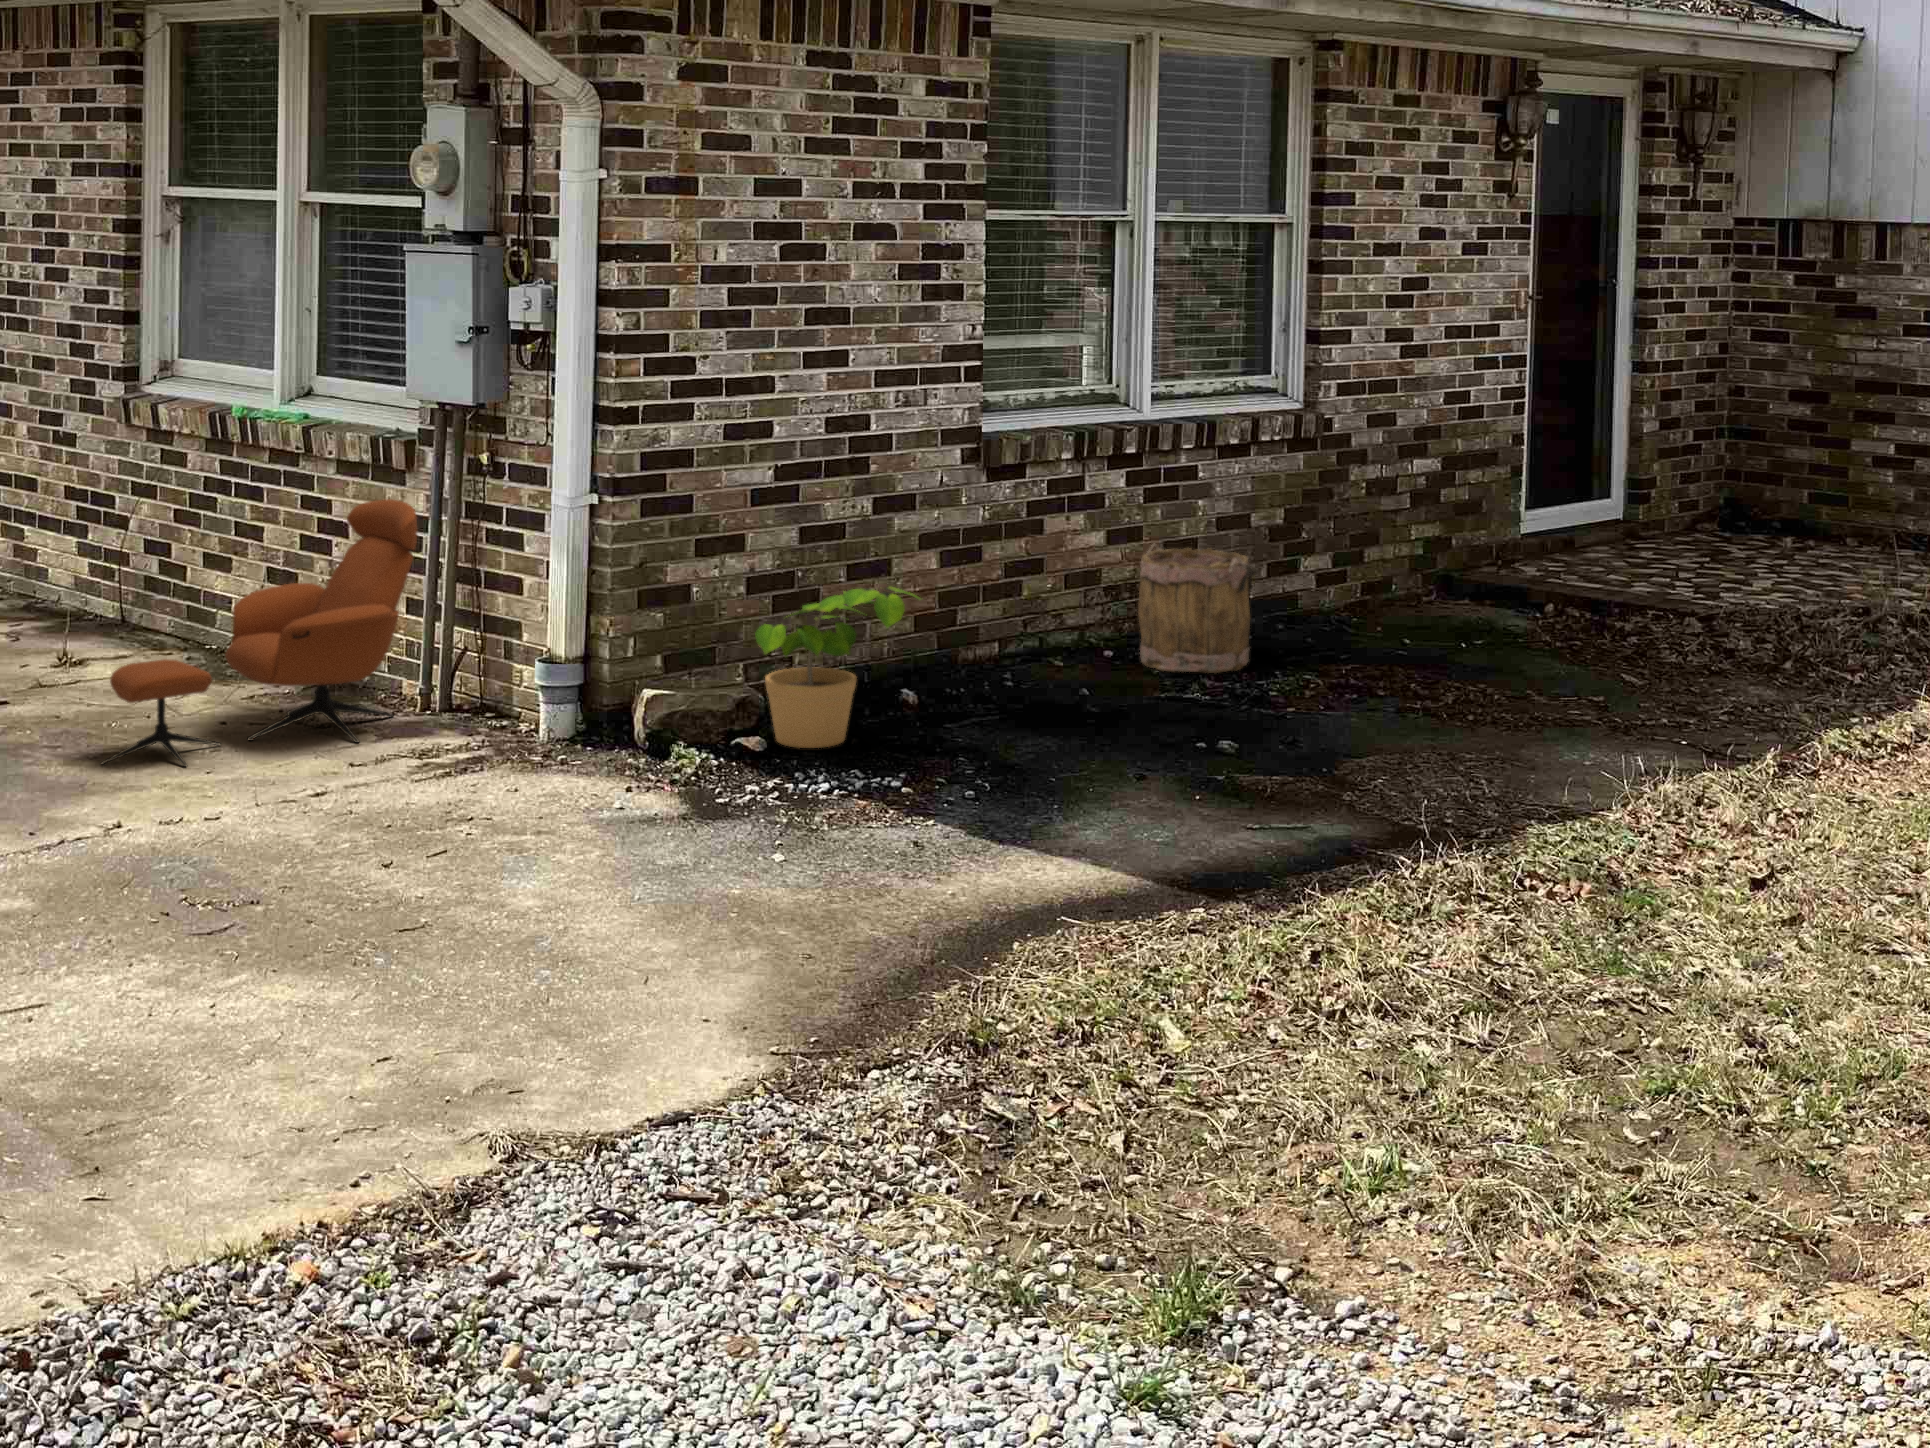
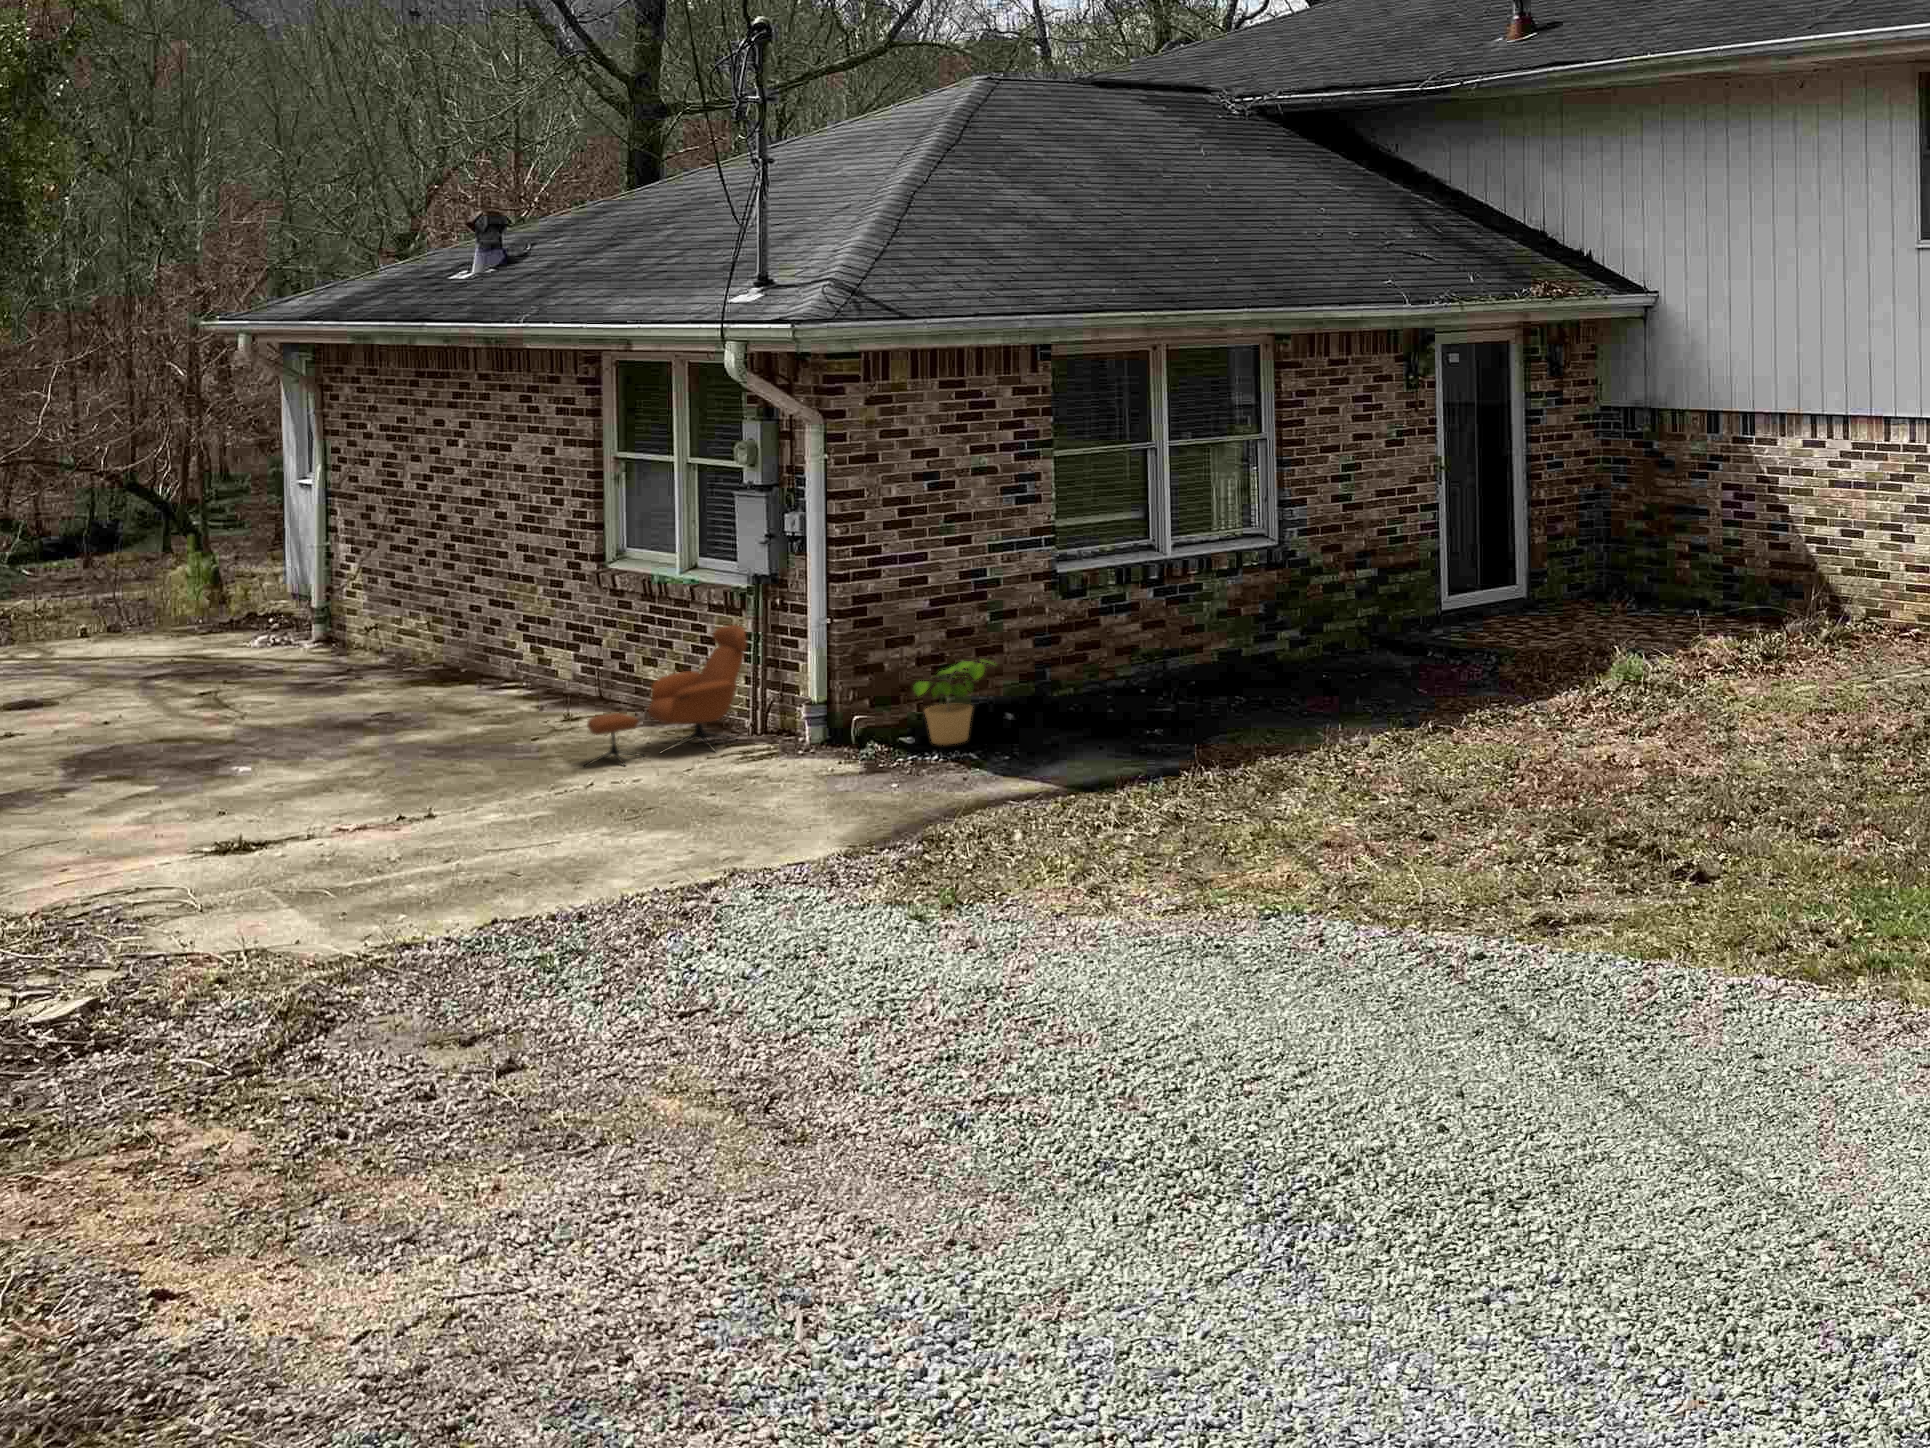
bucket: present [1138,543,1258,673] -> none [1159,629,1225,700]

